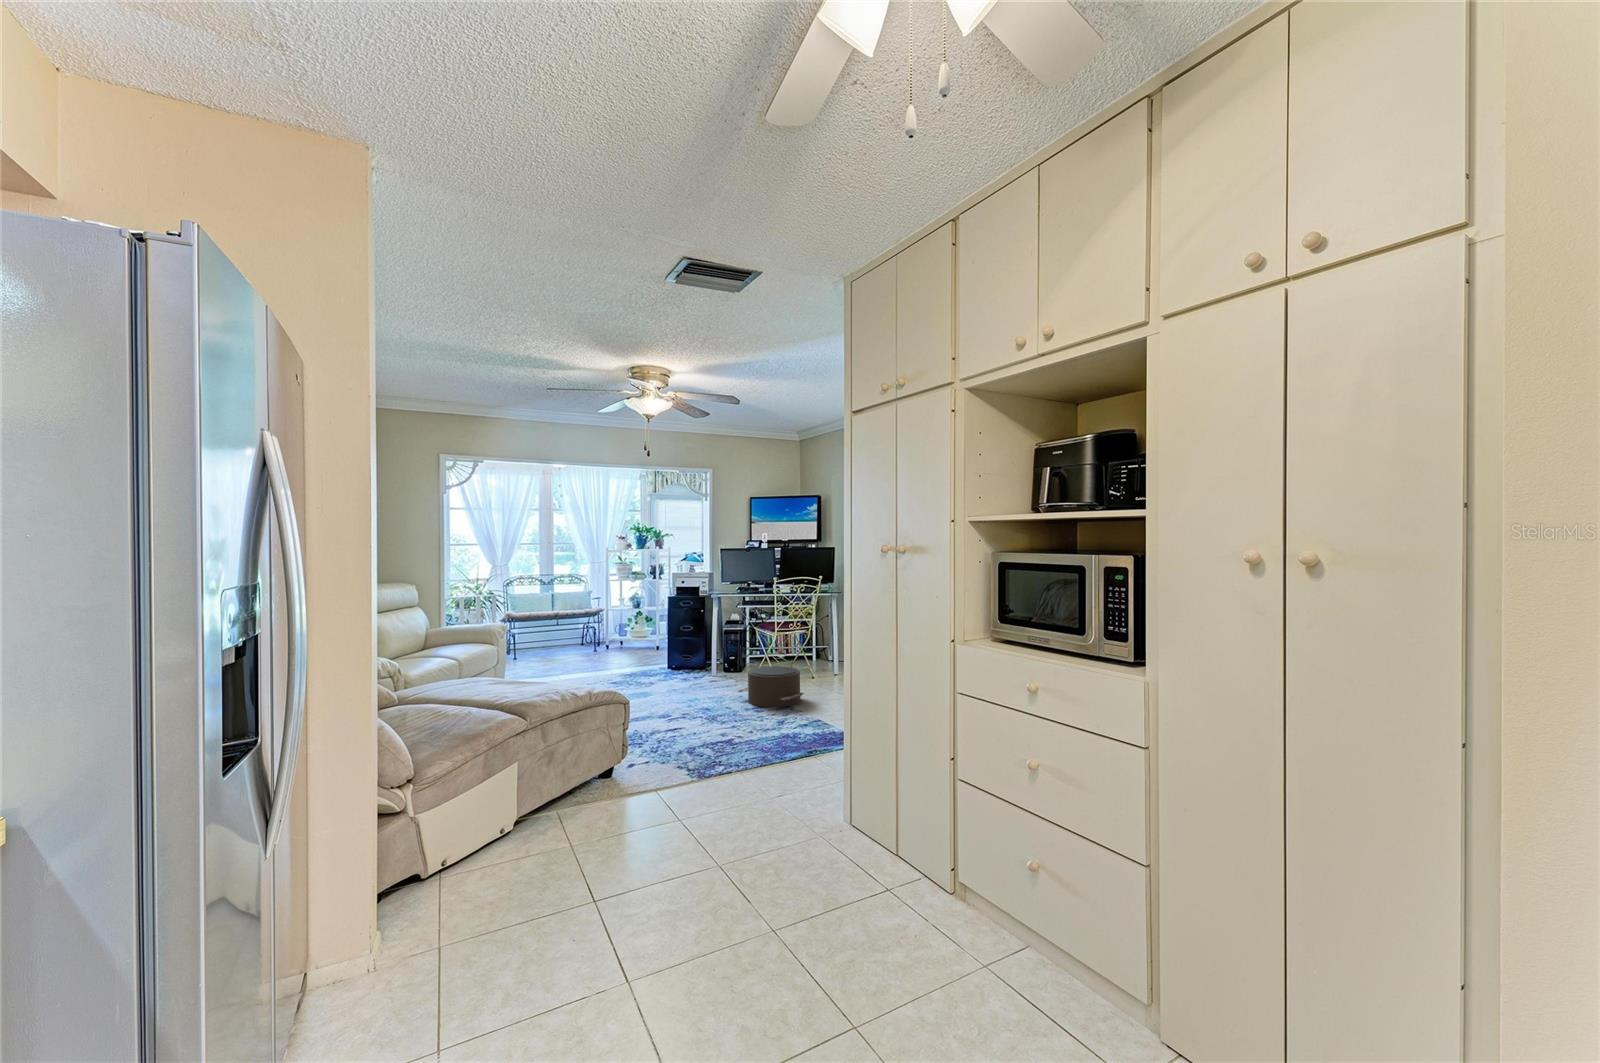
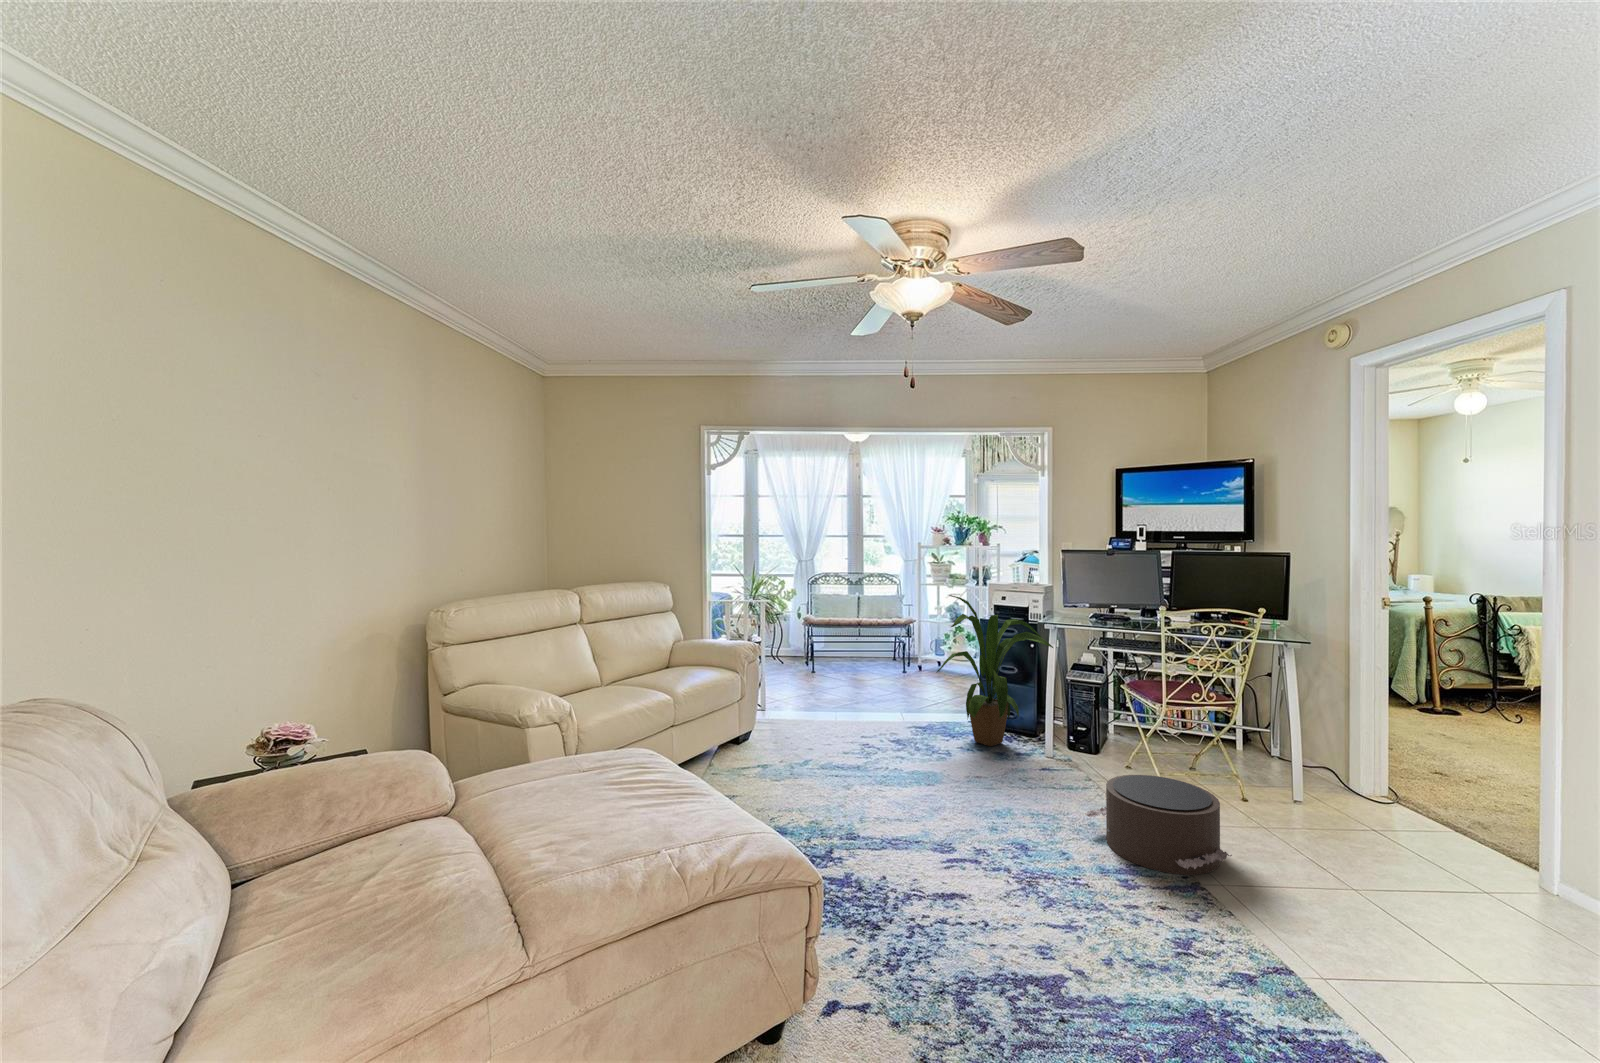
house plant: none [640,580,716,678] -> present [937,595,1053,746]

